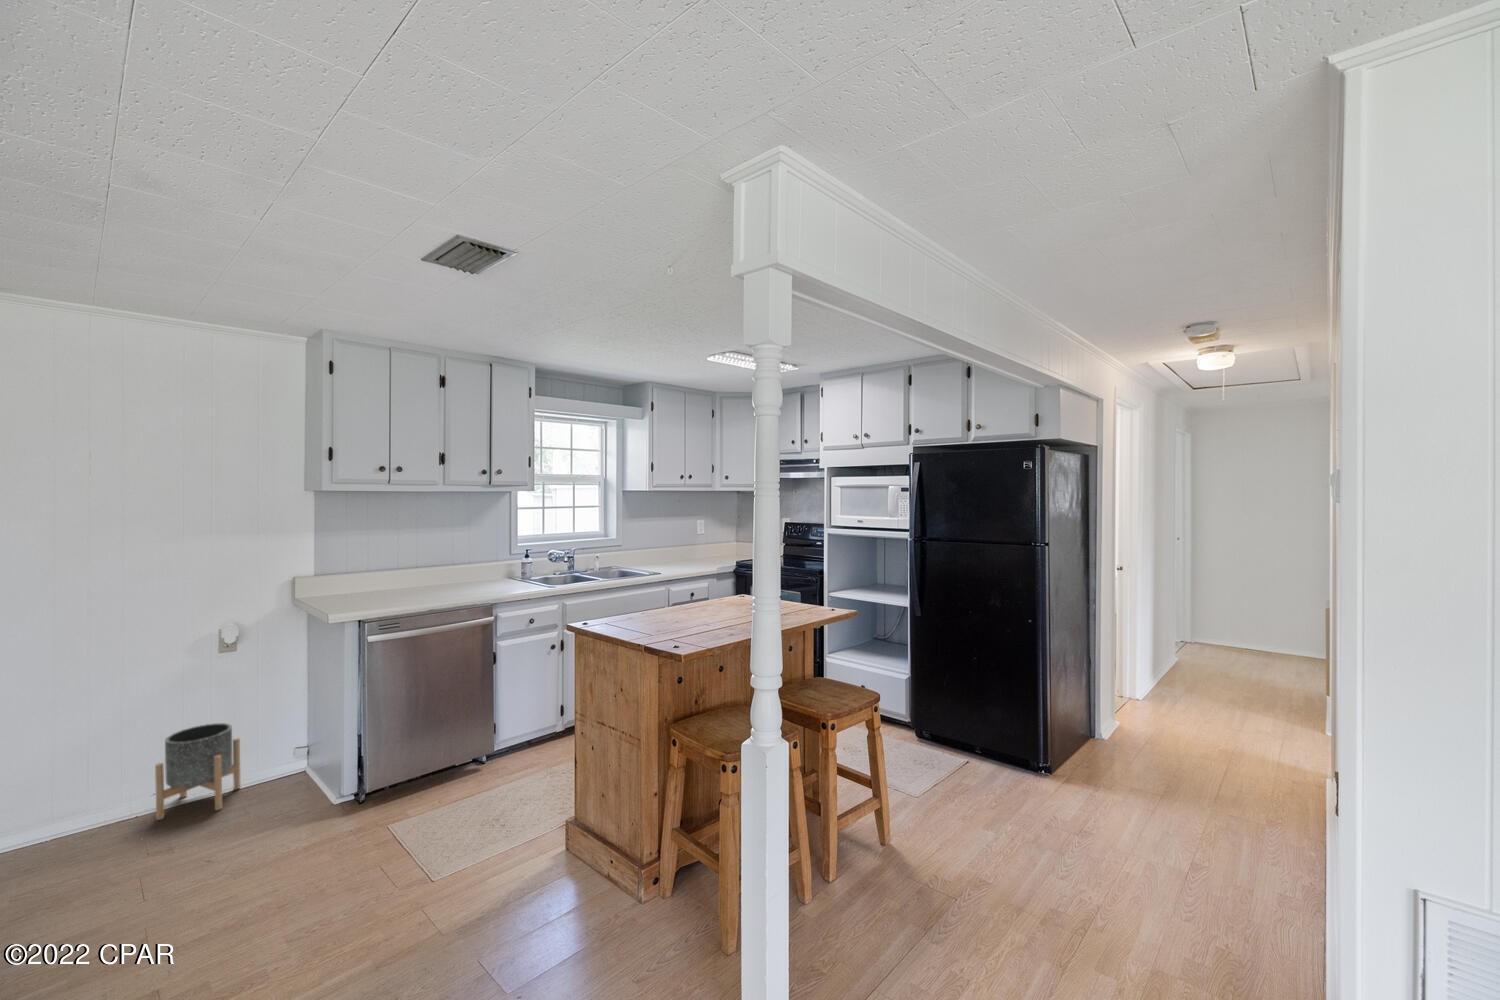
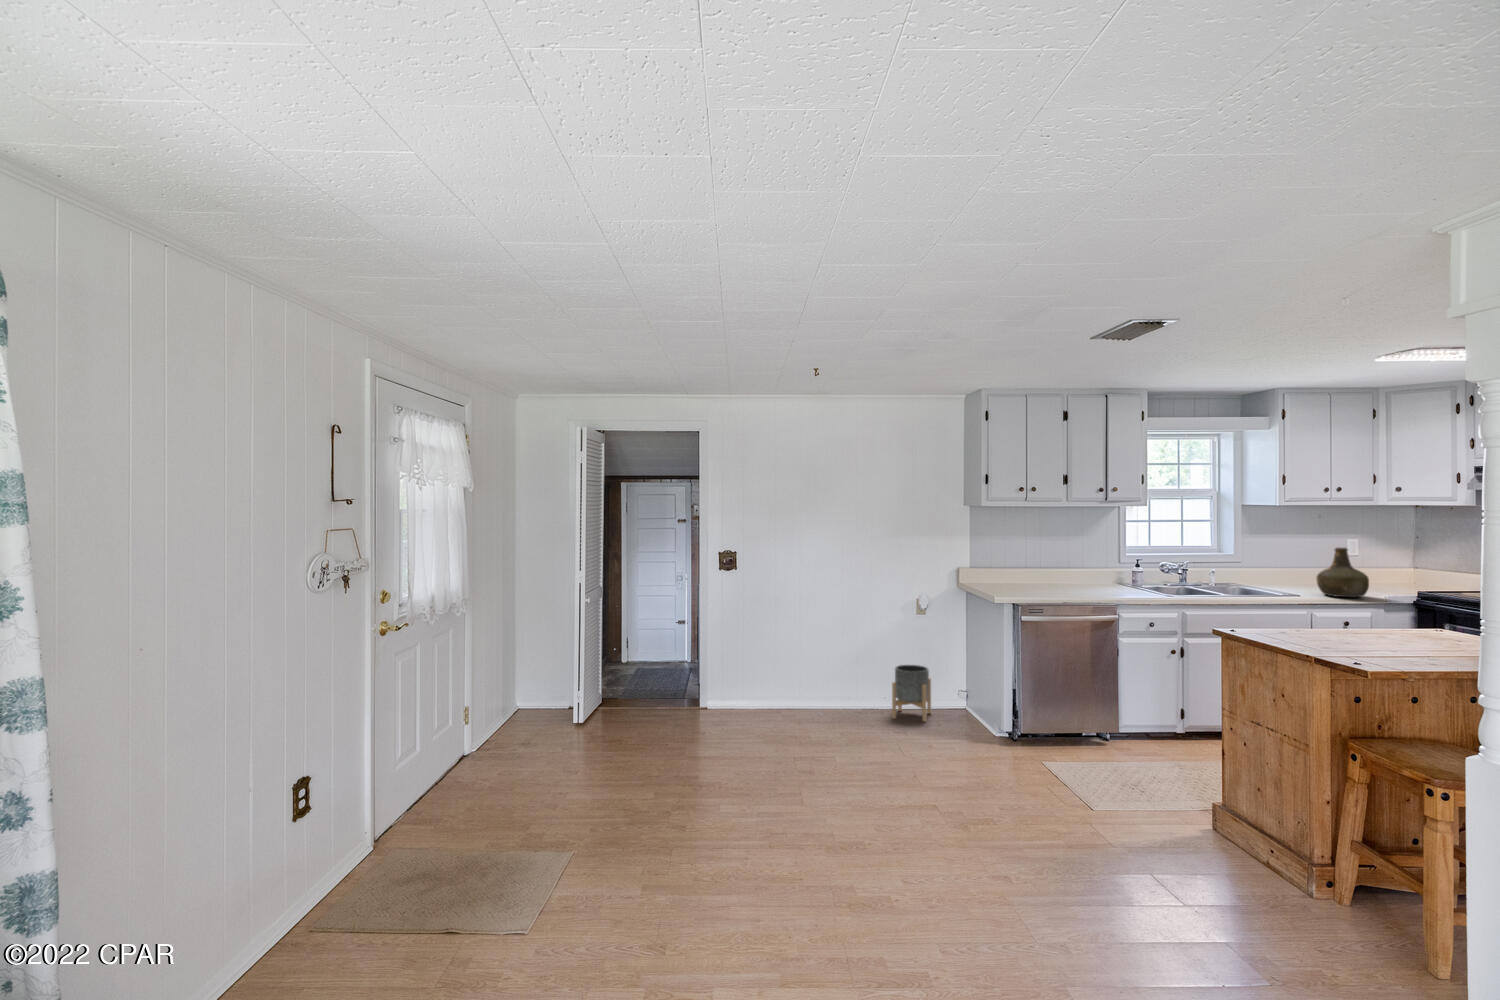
bottle: none [678,528,714,572] -> present [1317,548,1369,597]

